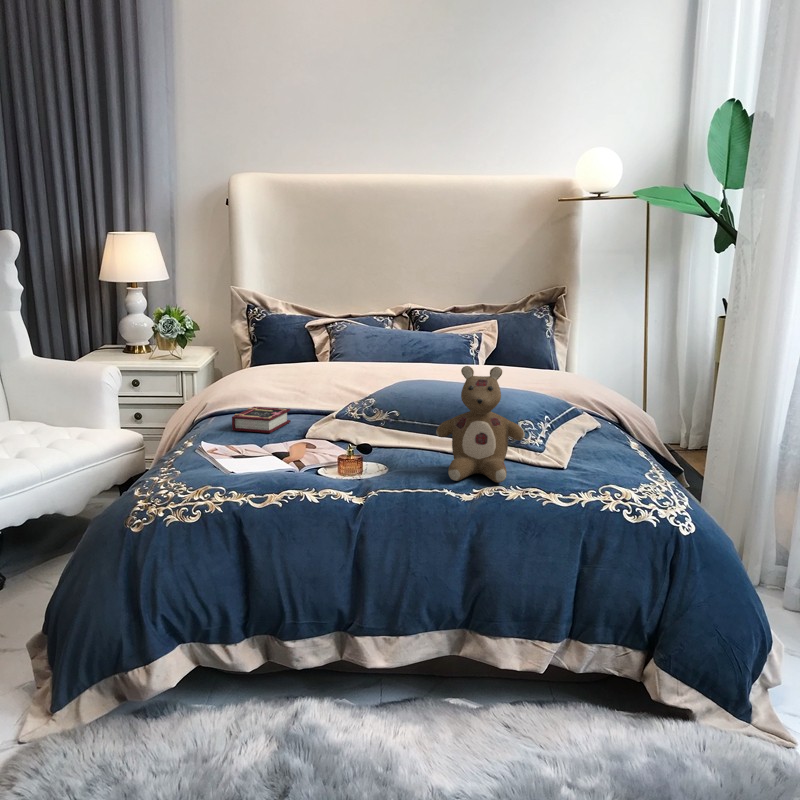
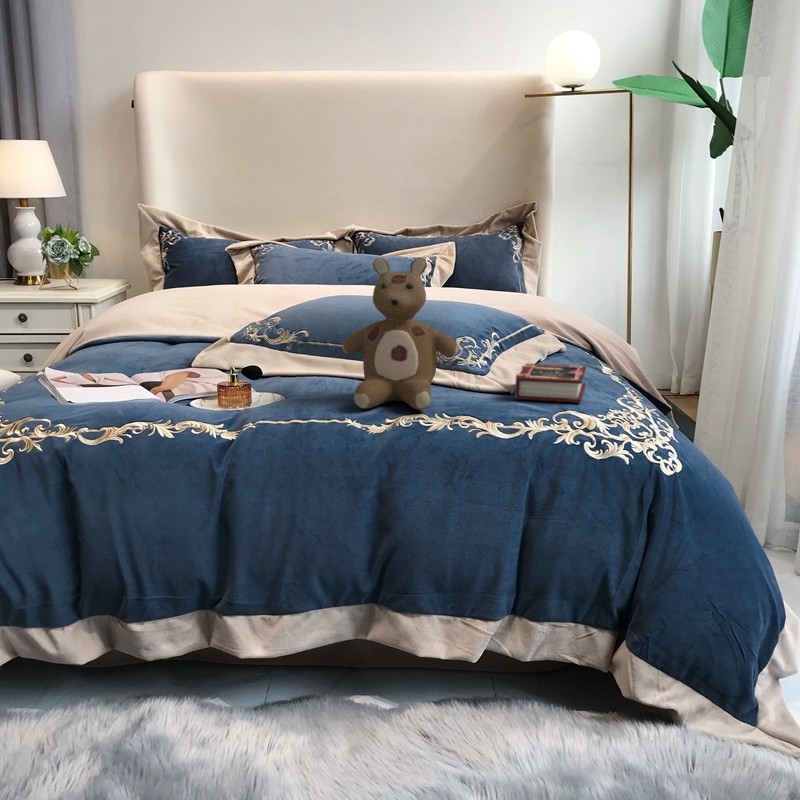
book: present [232,407,291,433] -> present [515,364,586,403]

